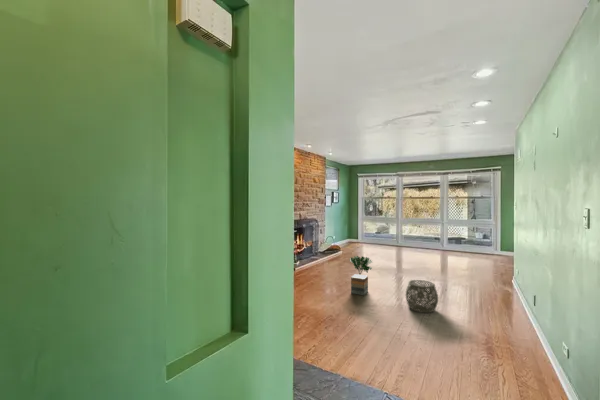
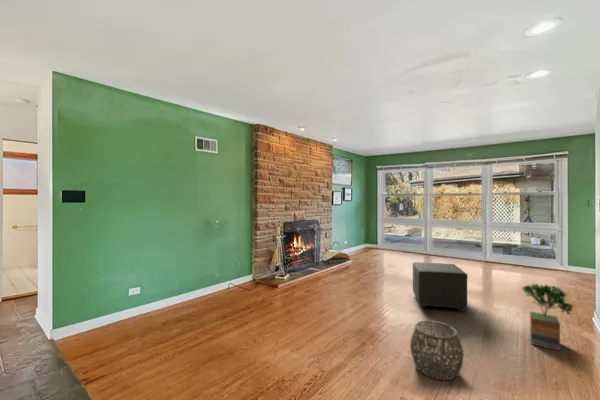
ottoman: none [396,248,435,281] -> present [413,262,468,311]
potted tree: present [350,256,372,295] -> present [522,284,573,350]

